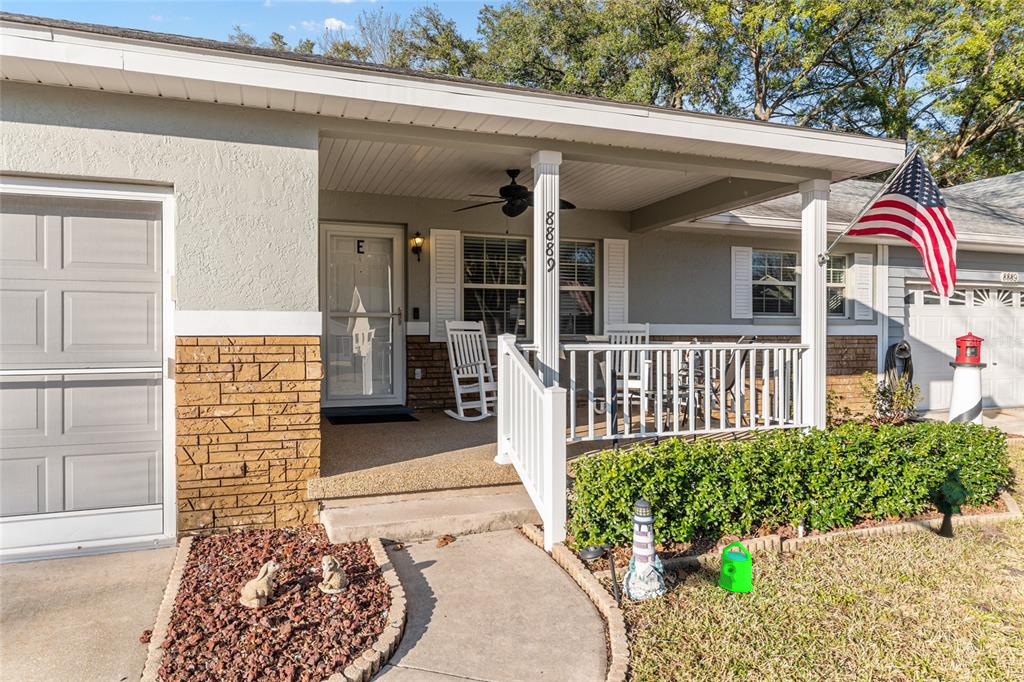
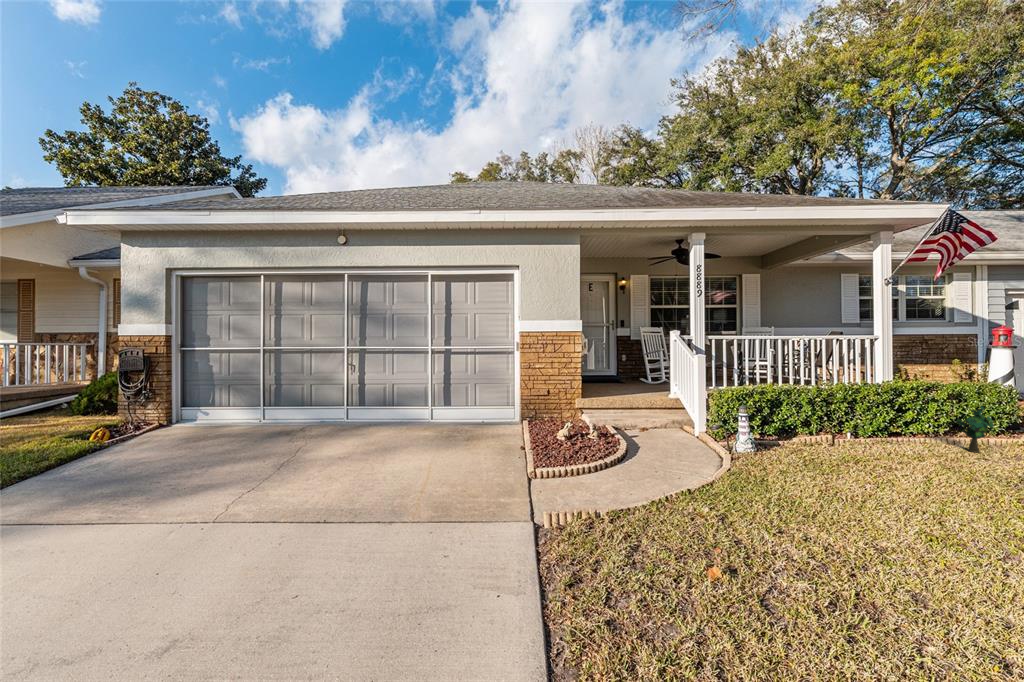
watering can: present [718,541,753,592] -> none [794,434,815,461]

